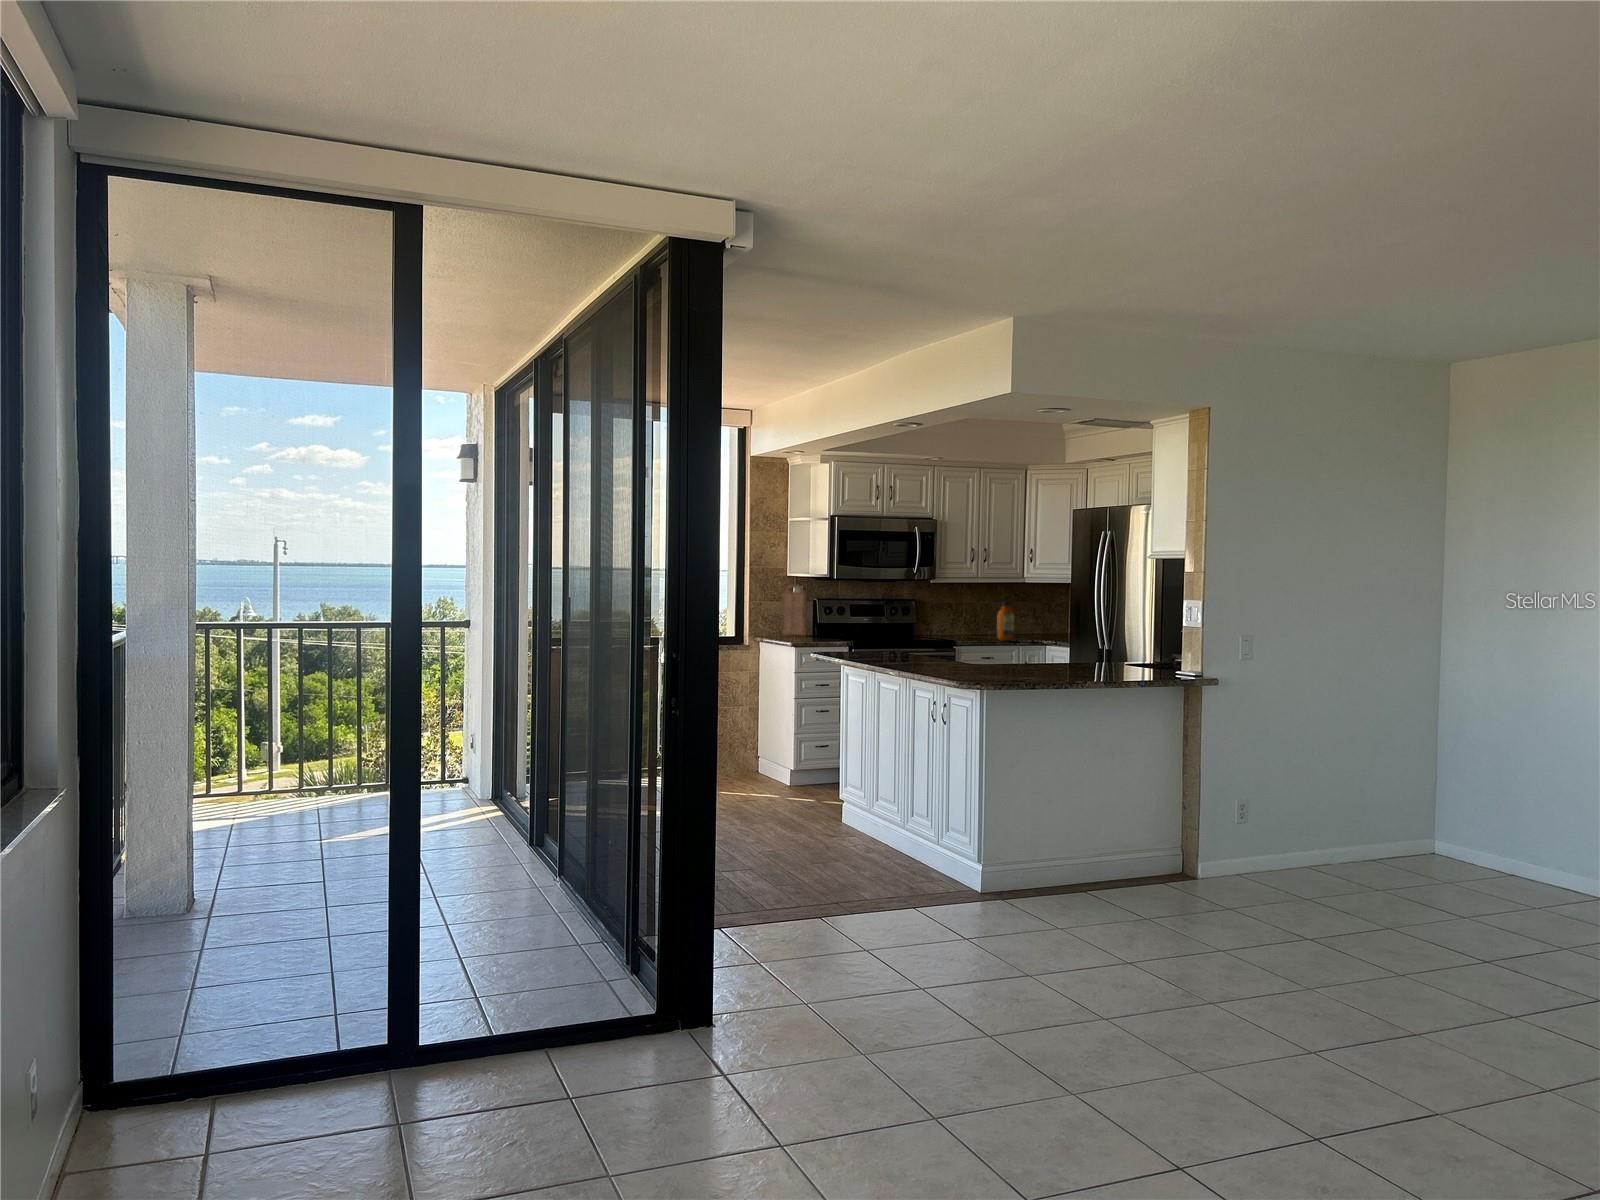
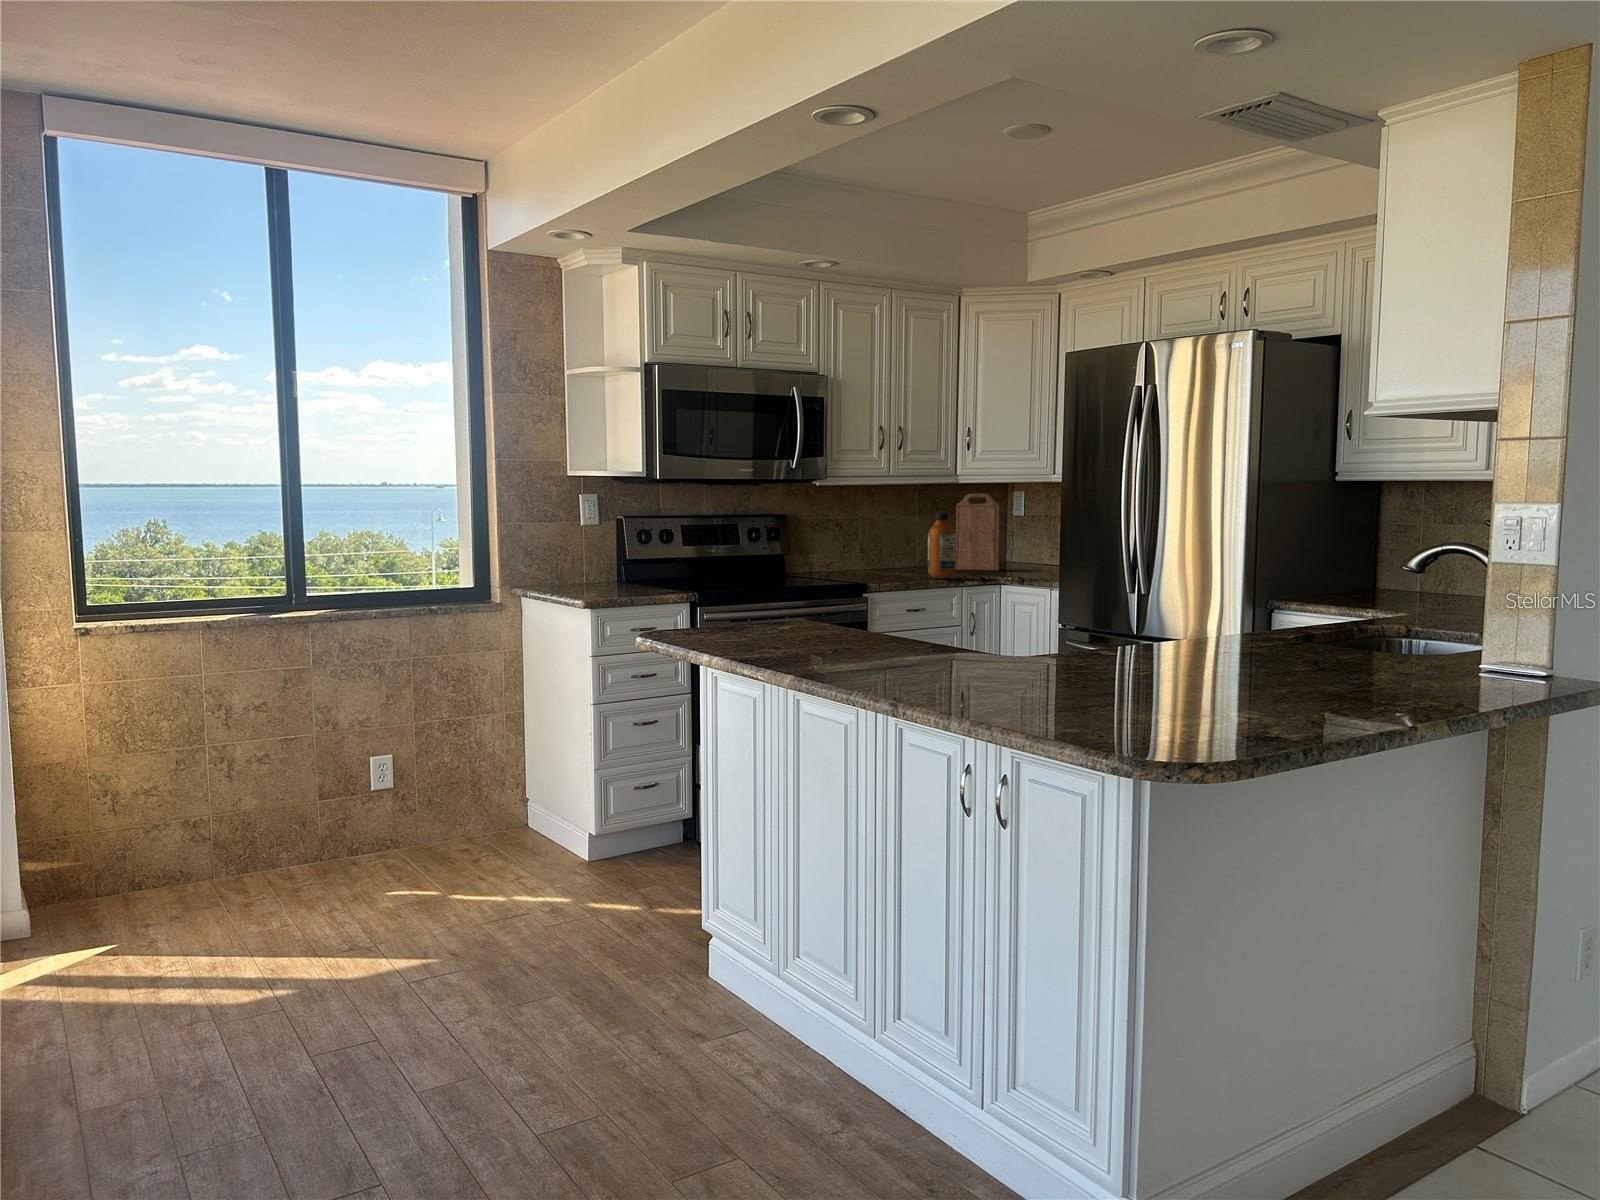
cutting board: present [782,585,807,636] -> present [956,494,1000,571]

